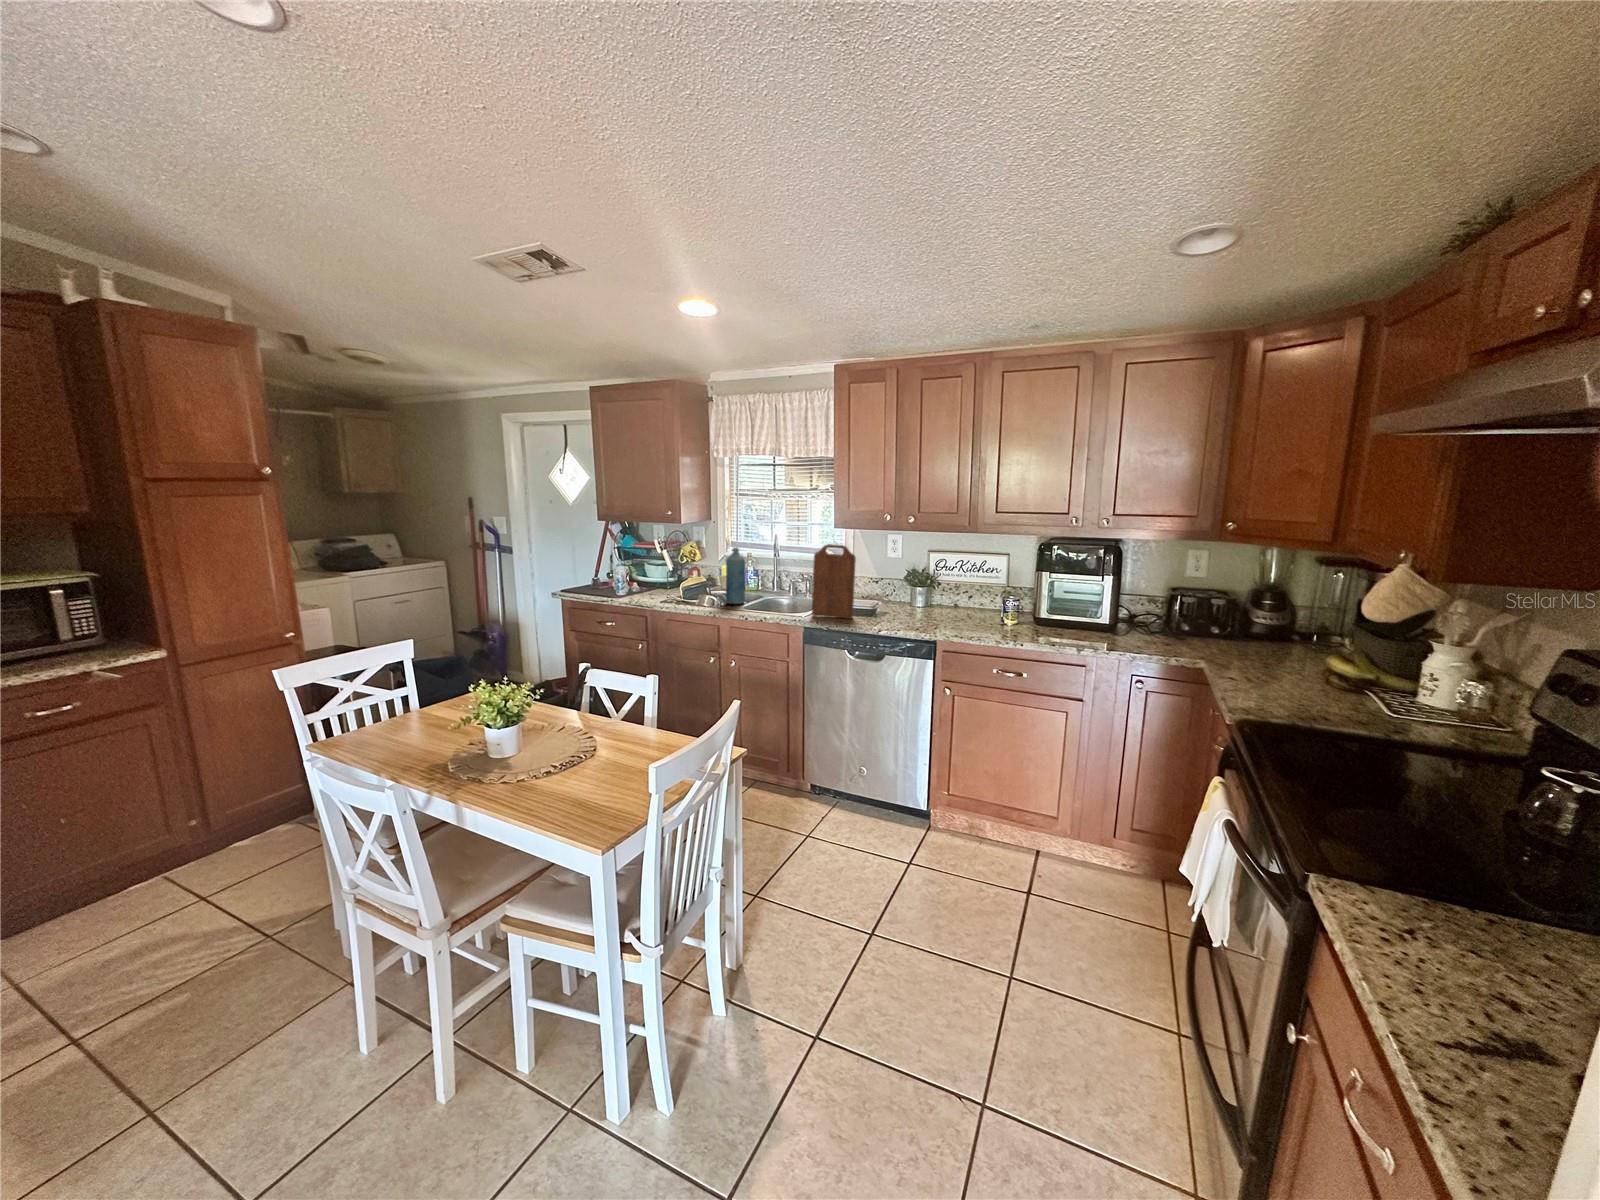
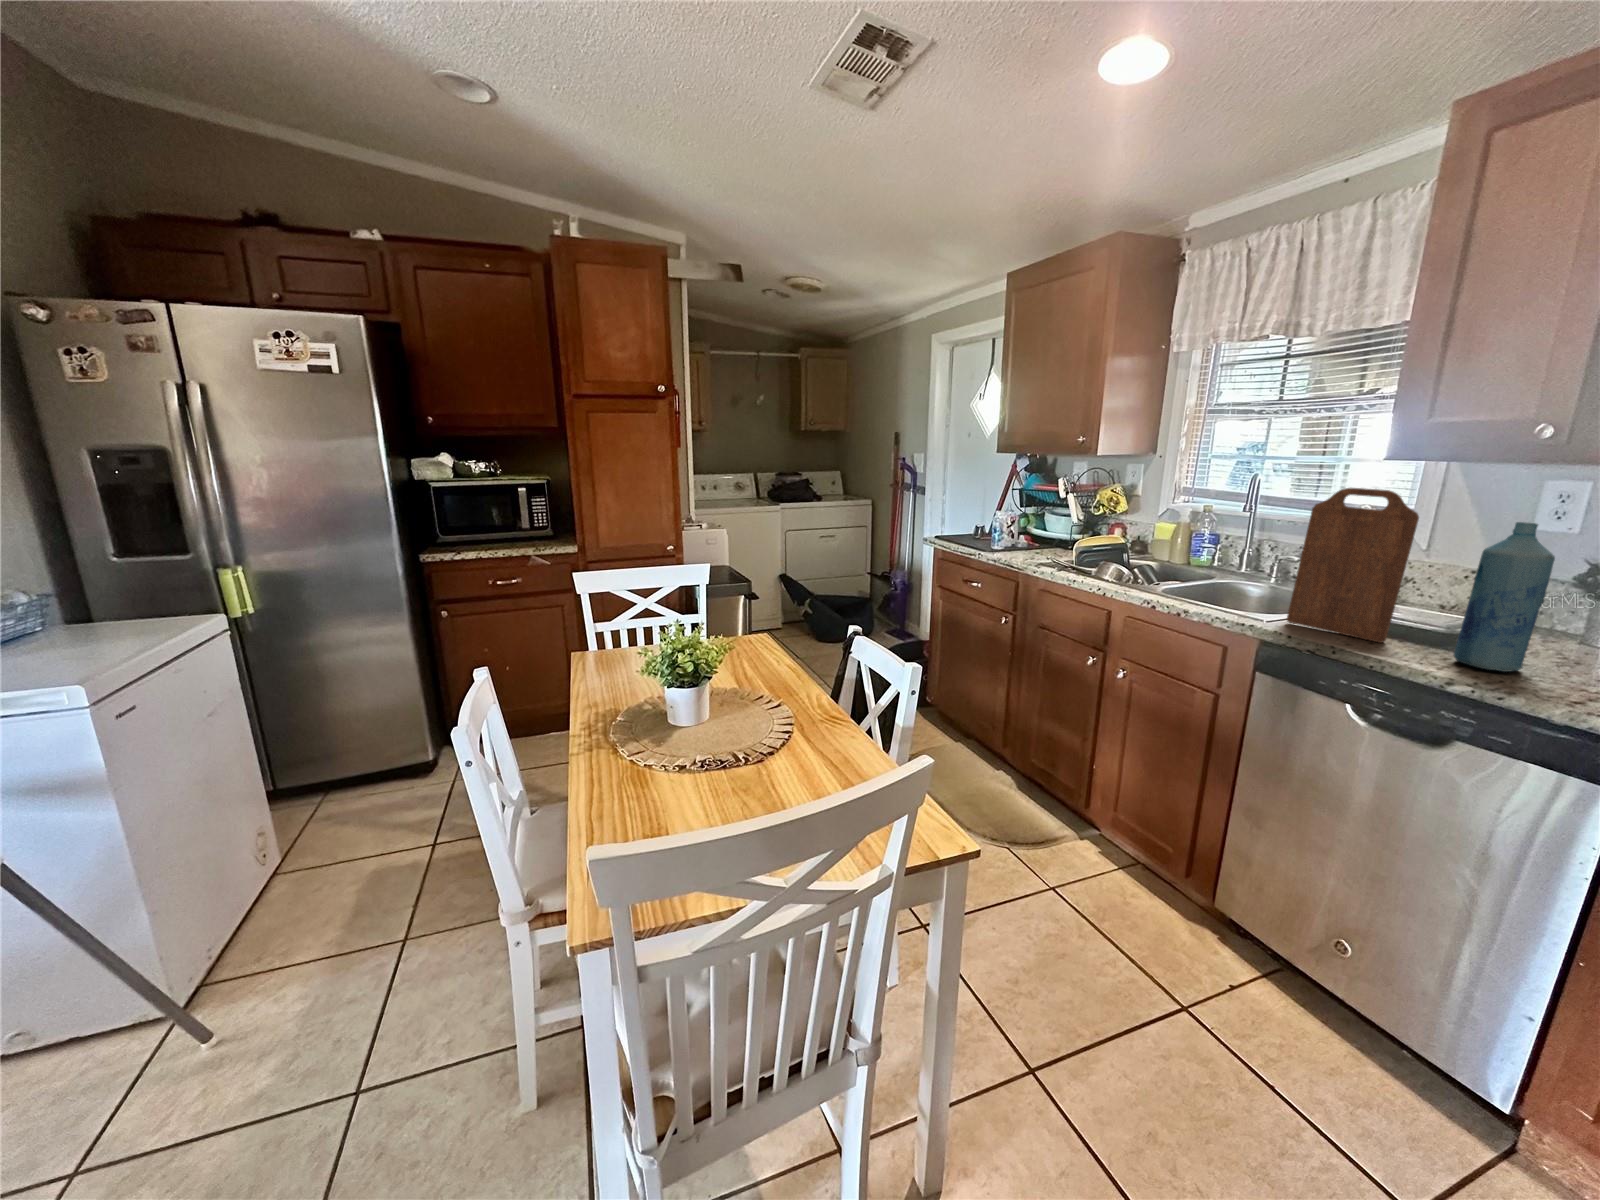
bottle: present [726,548,745,604] -> present [1453,522,1555,672]

